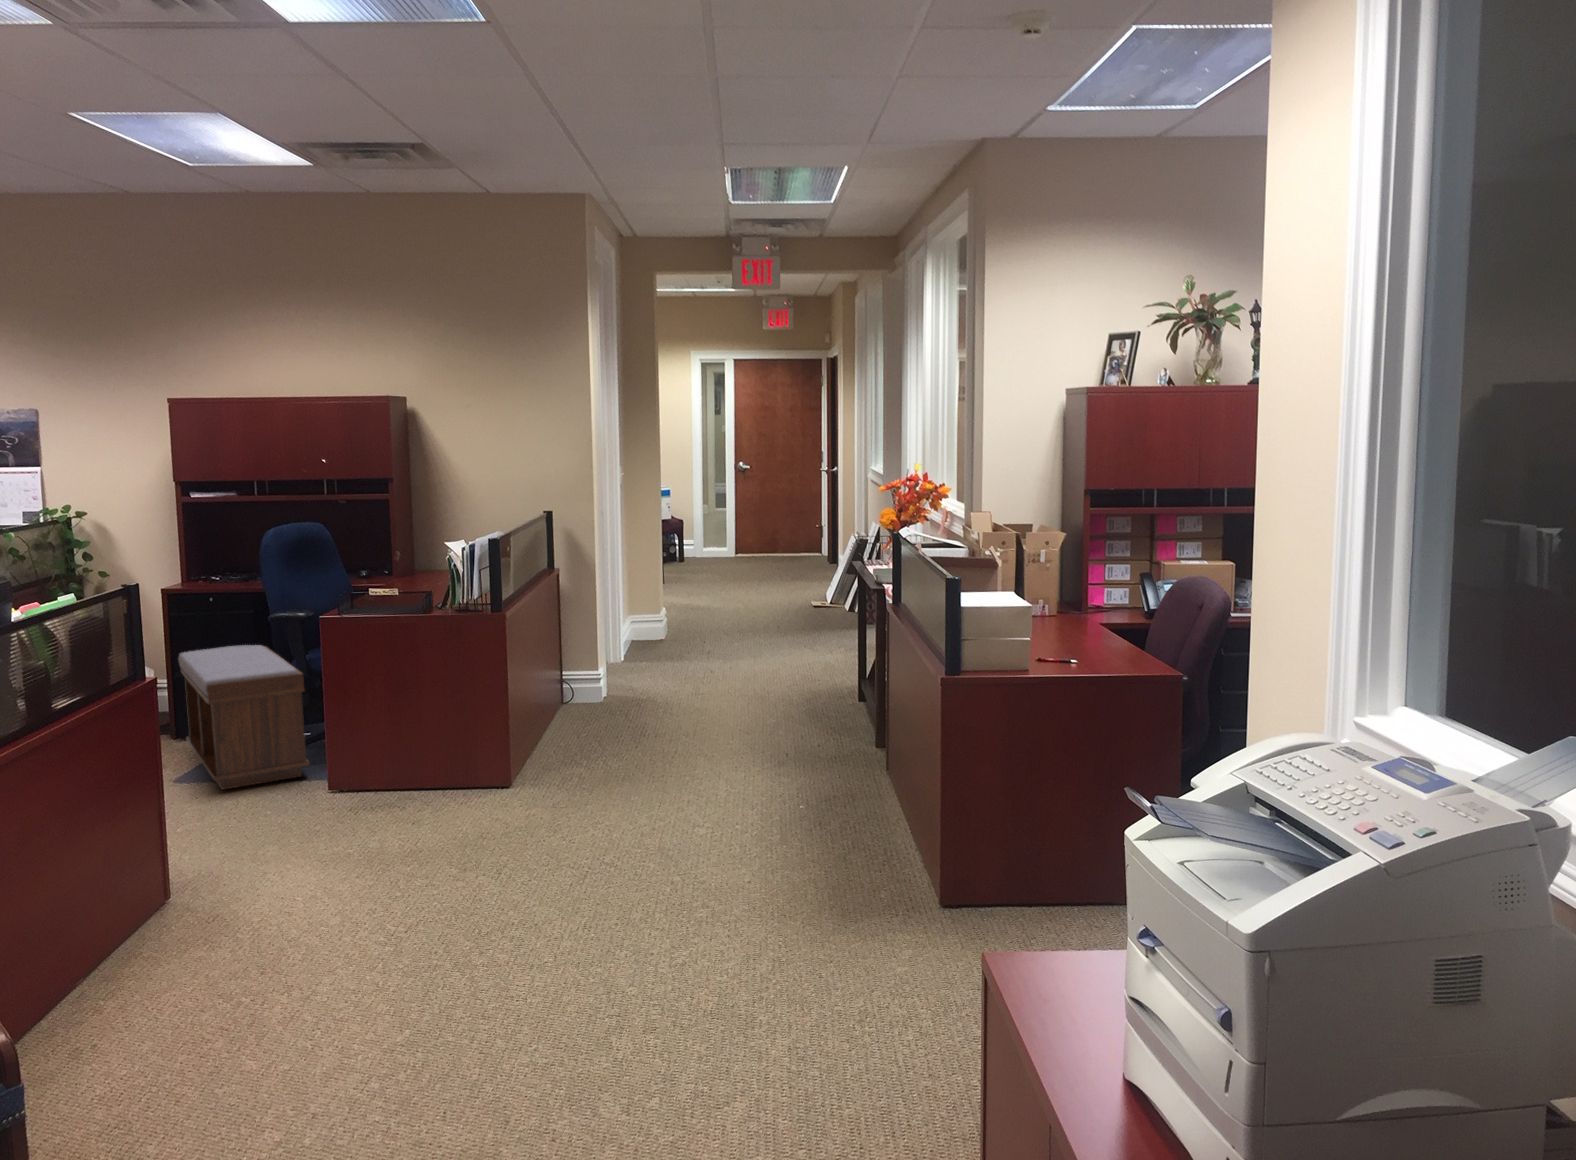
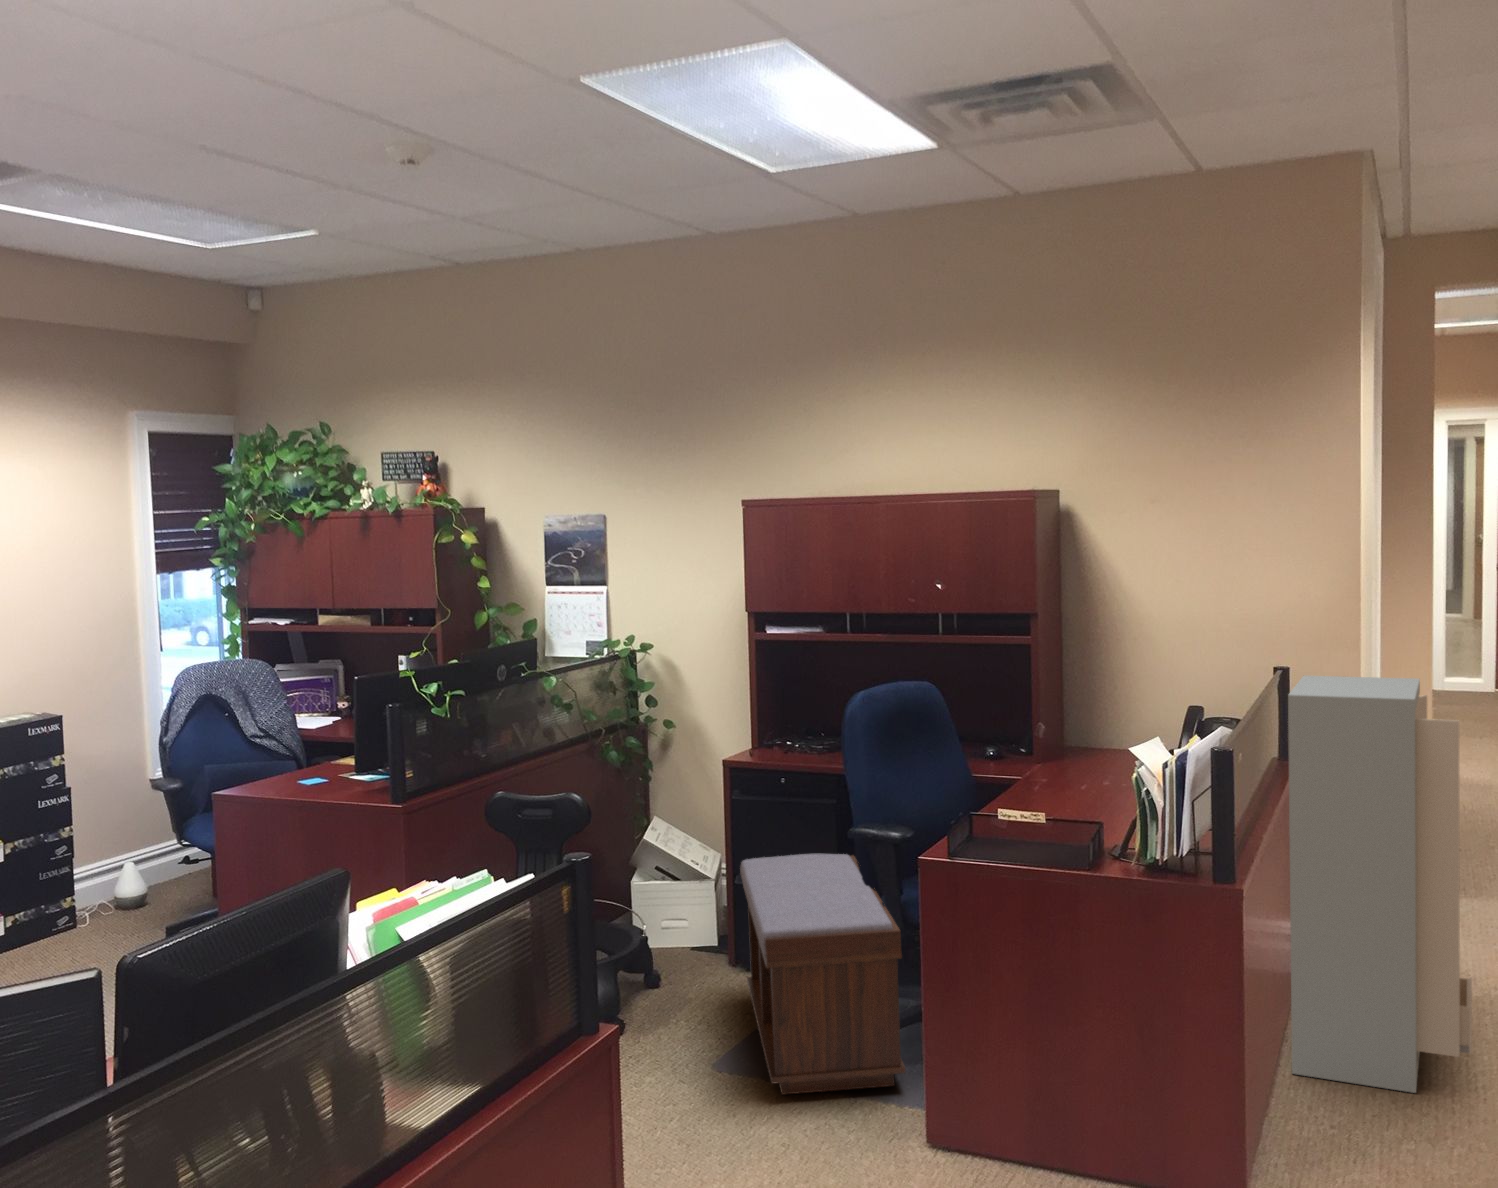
storage cabinet: none [542,512,648,741] -> present [1288,676,1472,1093]

